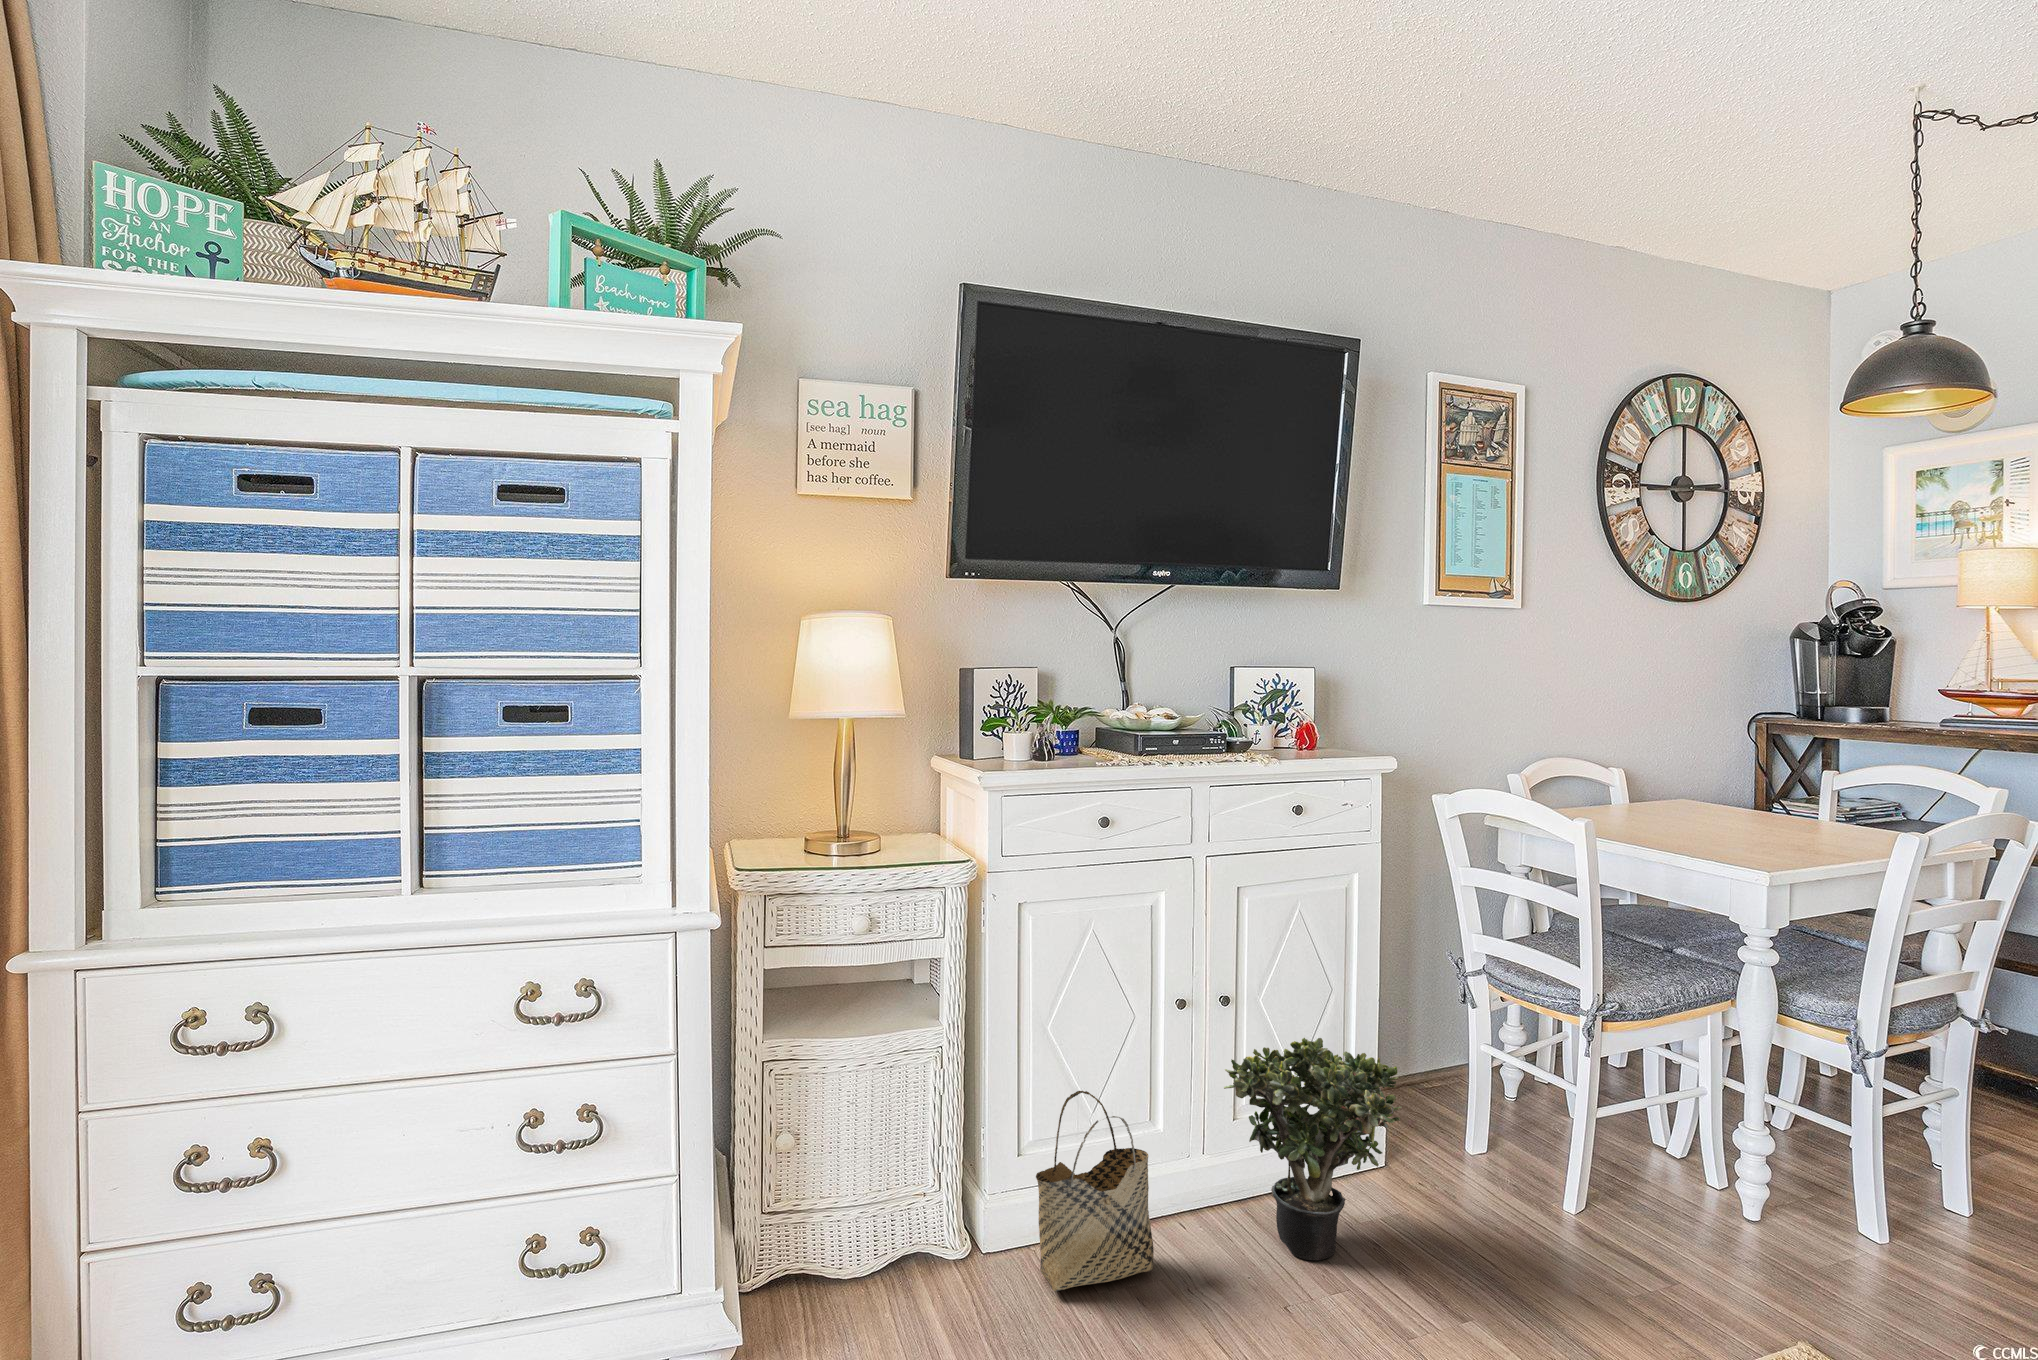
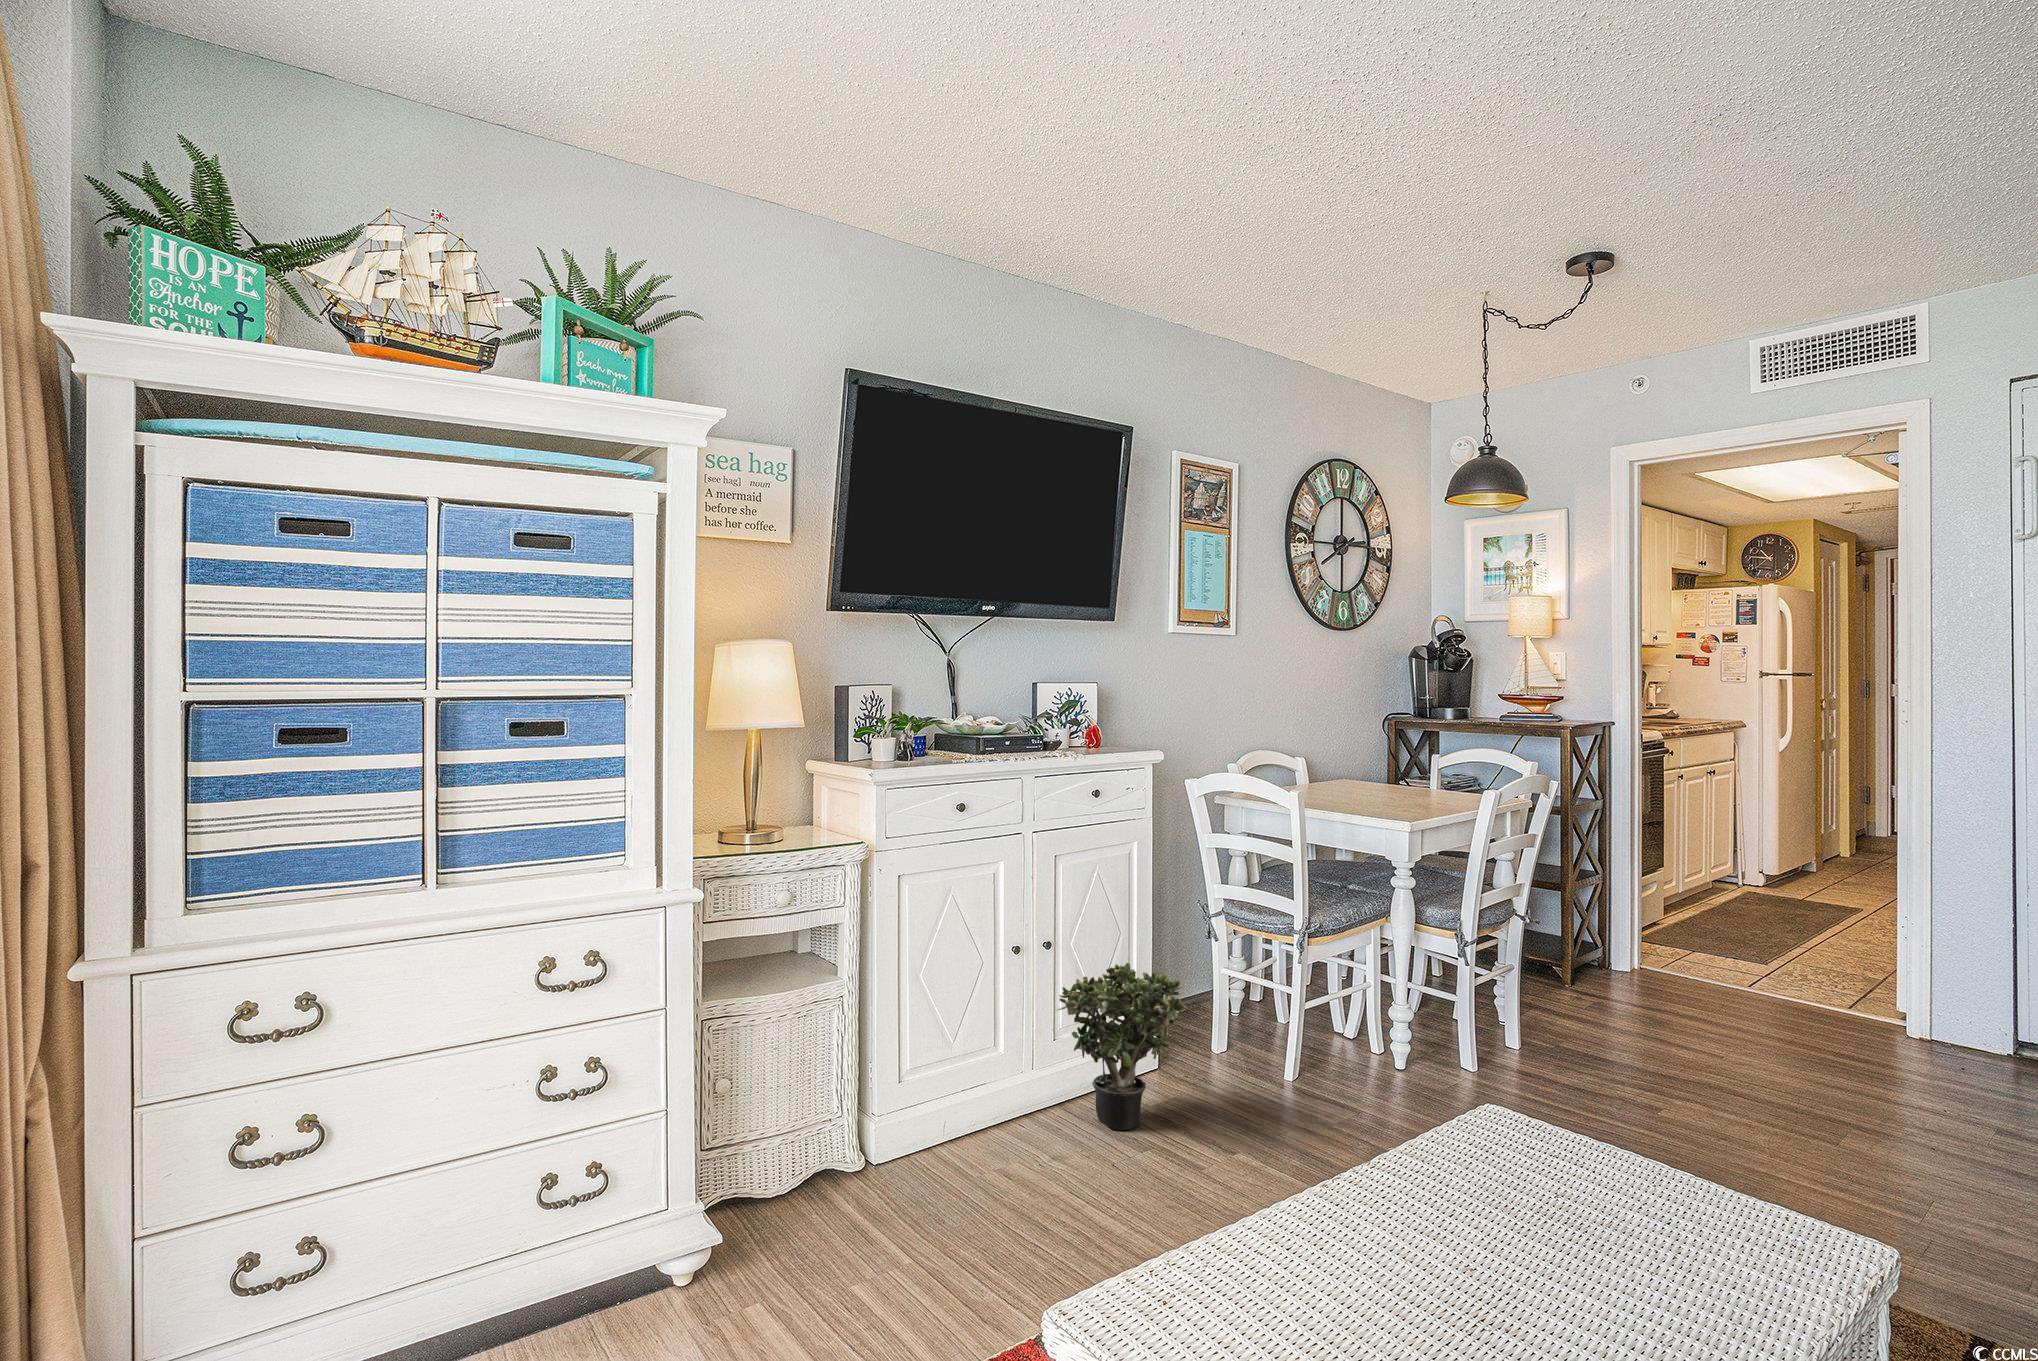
woven basket: present [1036,1091,1154,1292] -> none [927,1021,1014,1176]

